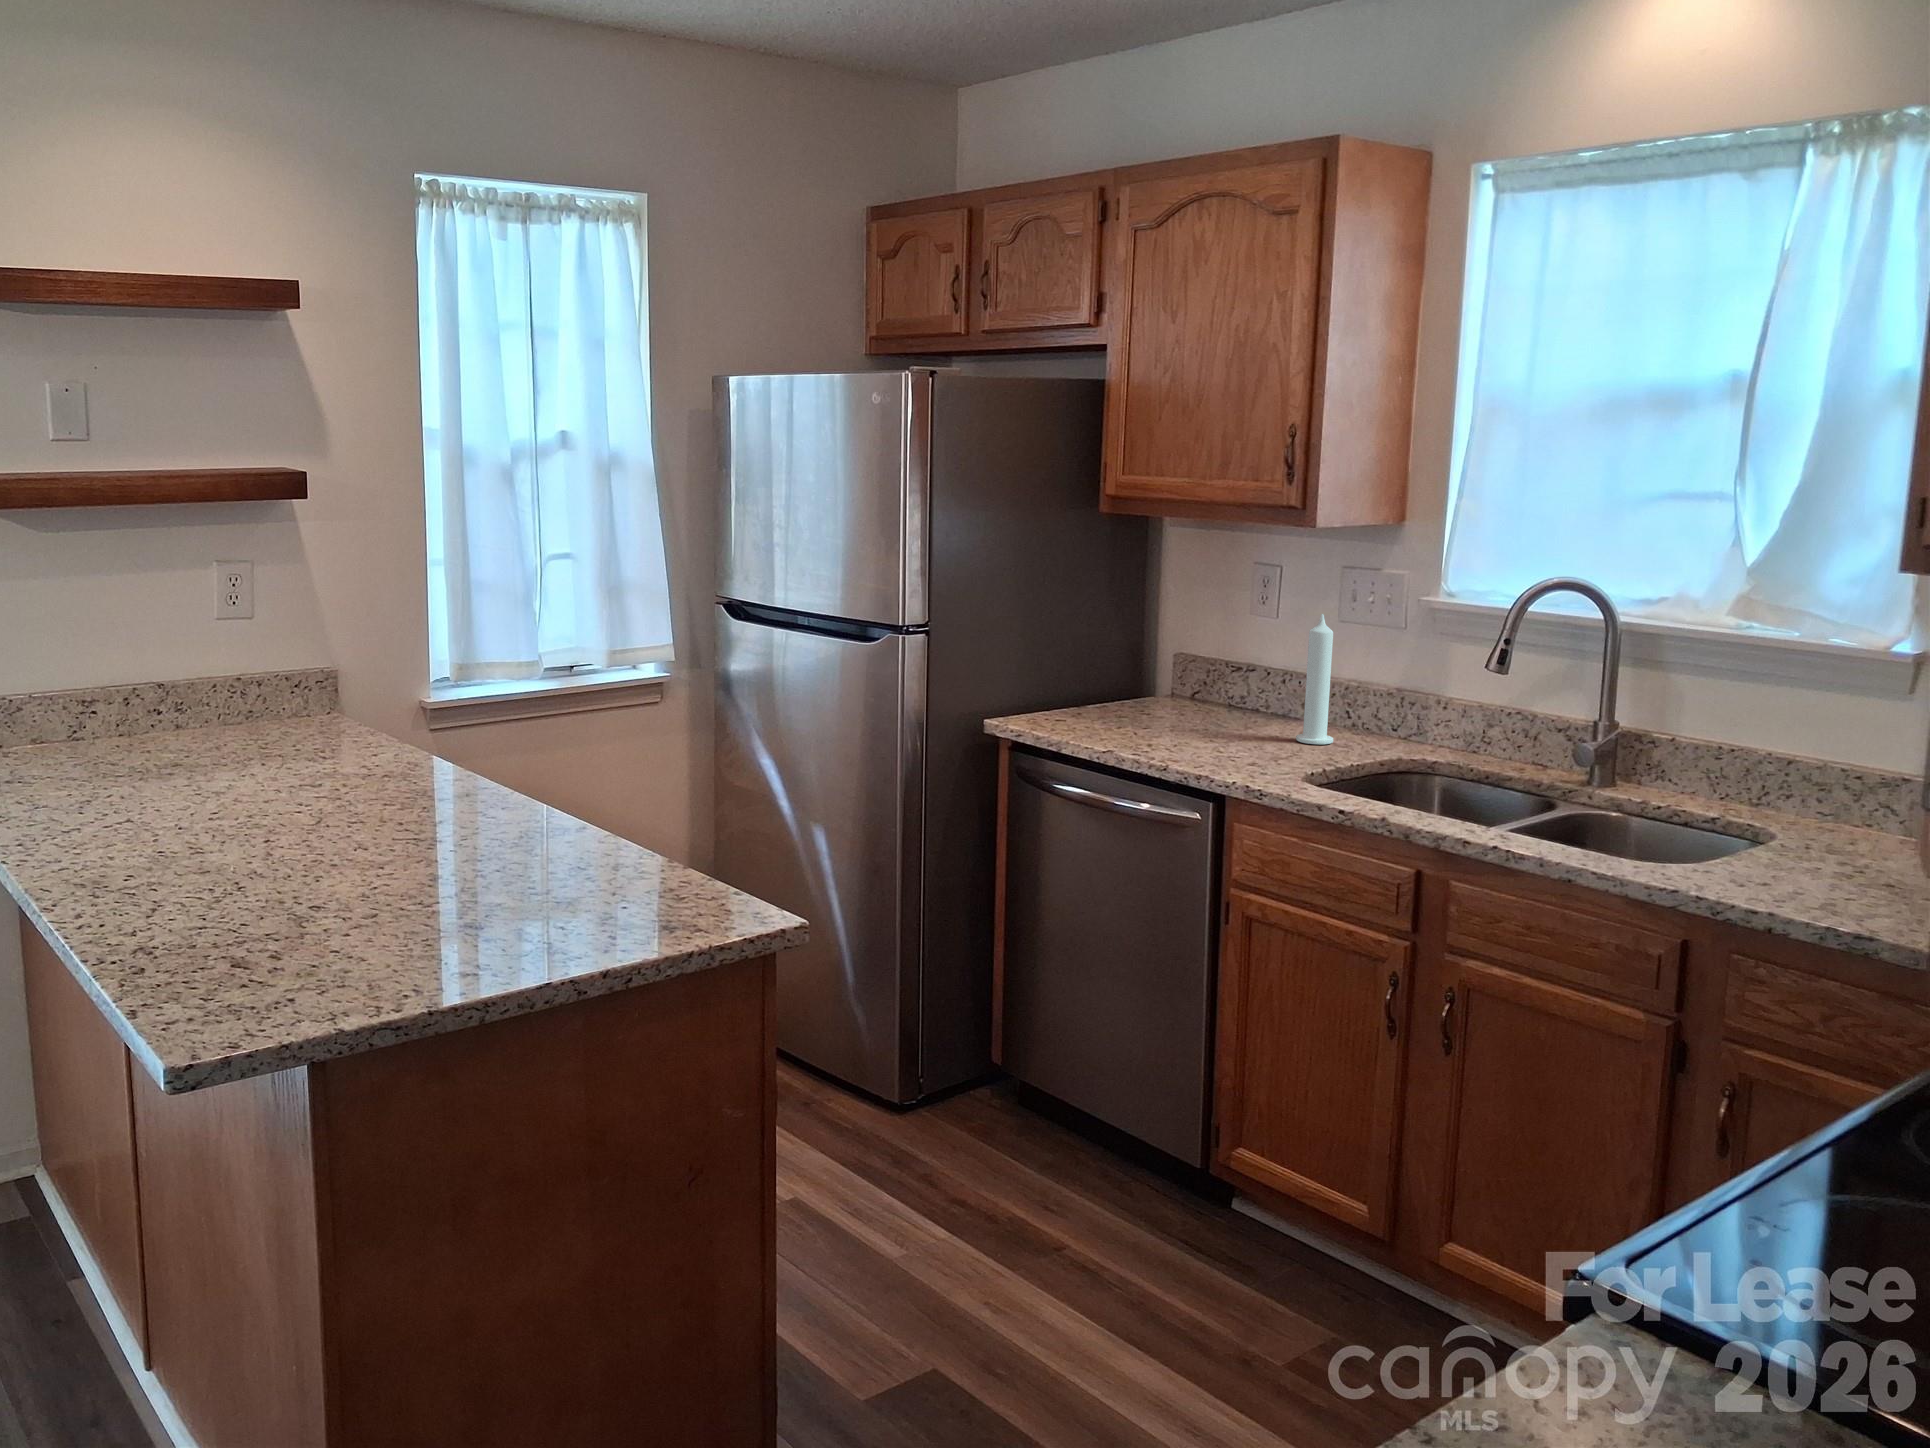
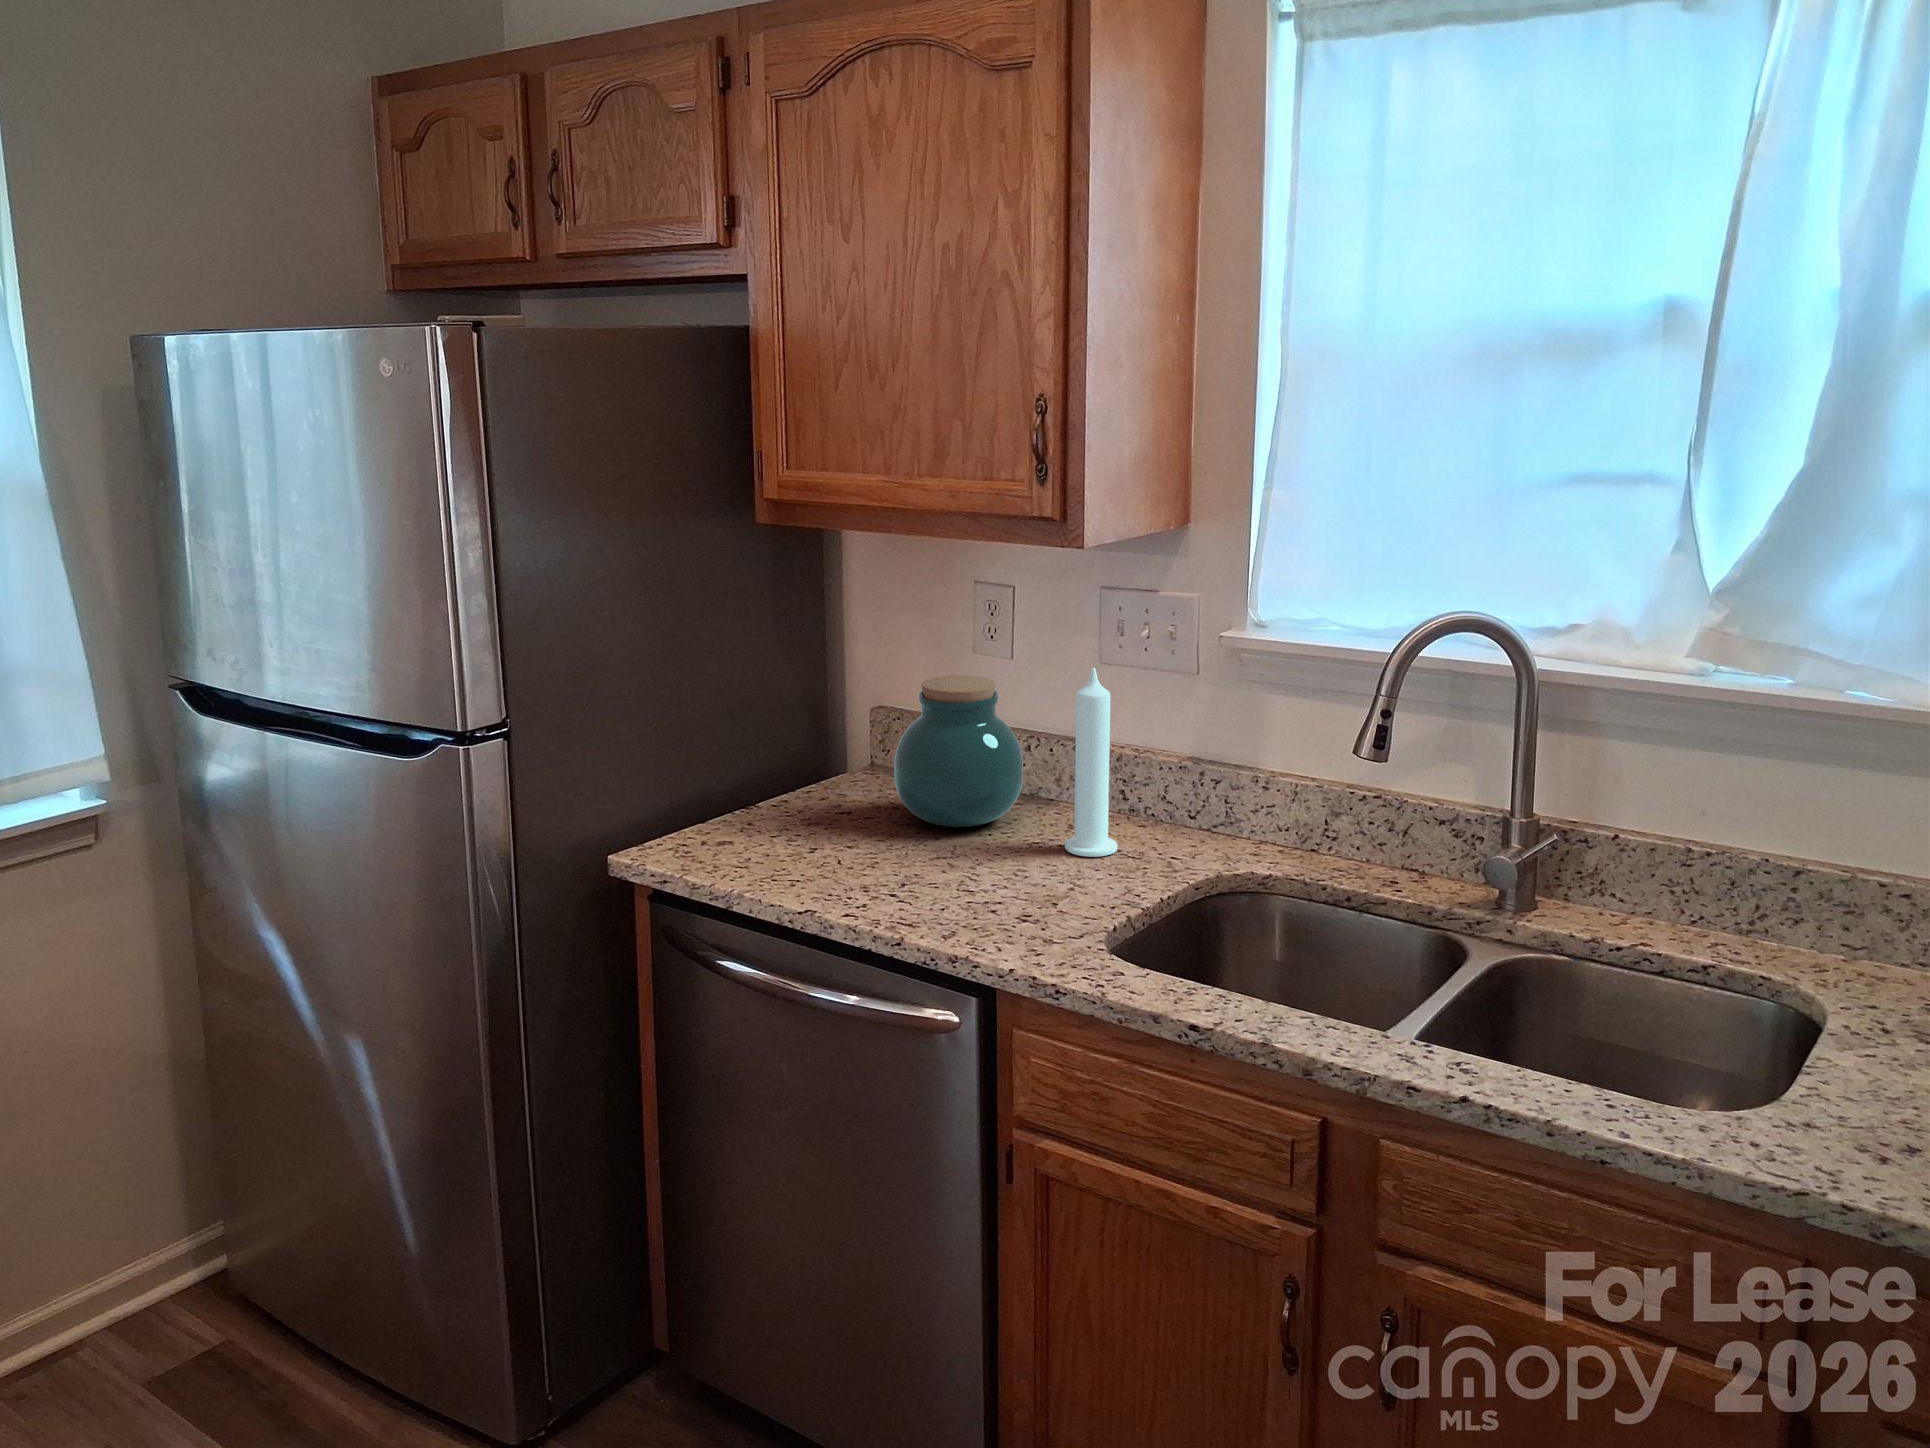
jar: none [1184,623,1275,726] -> present [894,675,1023,827]

